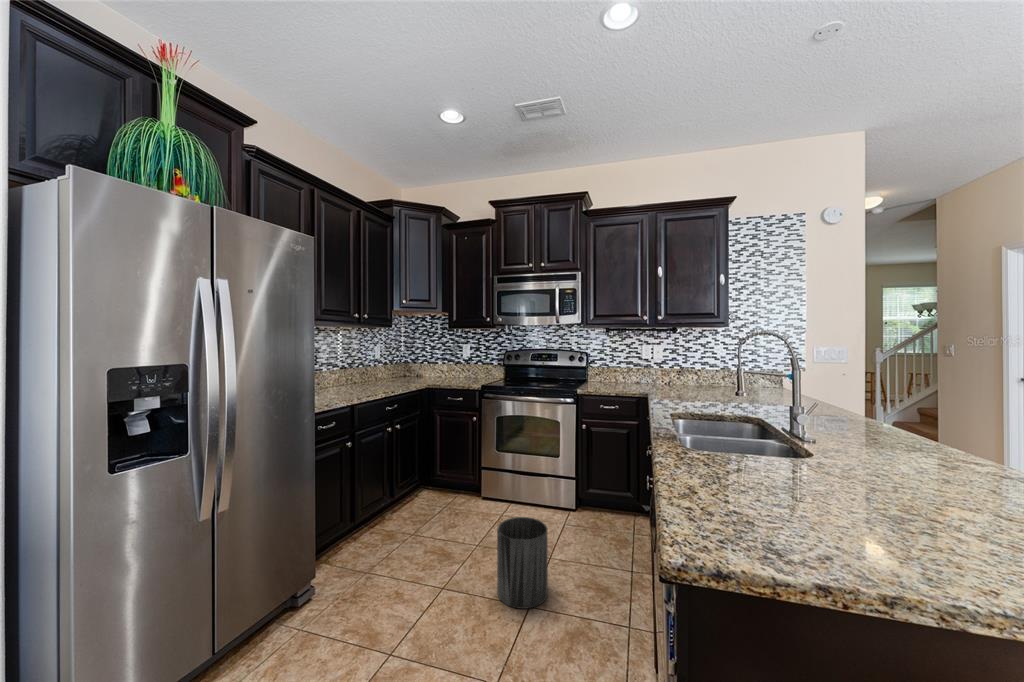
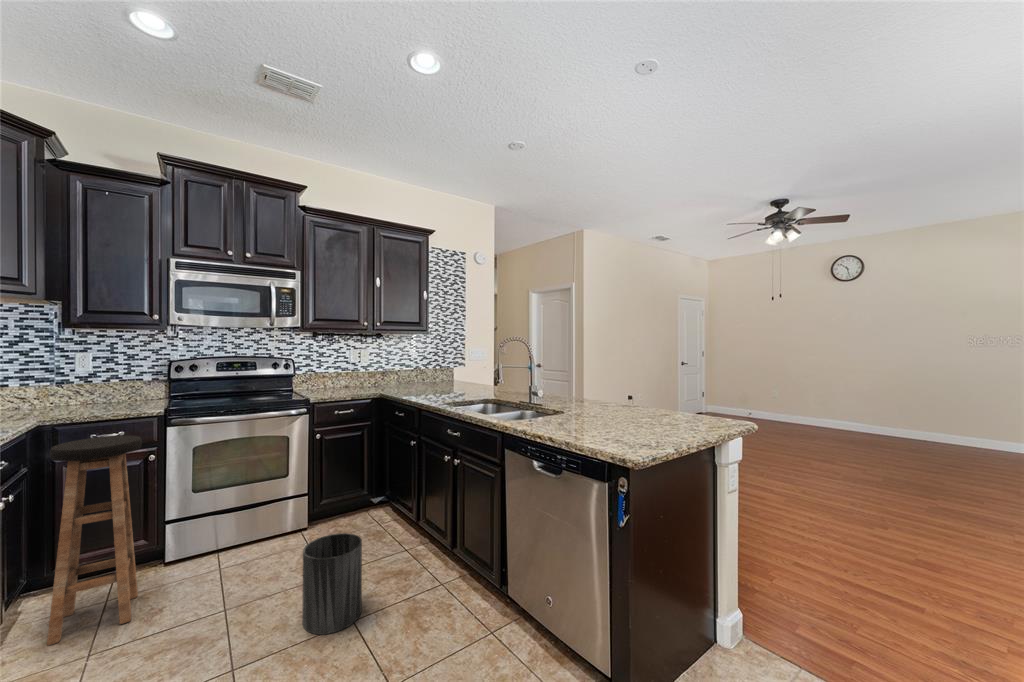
bar stool: none [407,401,457,525] -> present [47,436,142,645]

